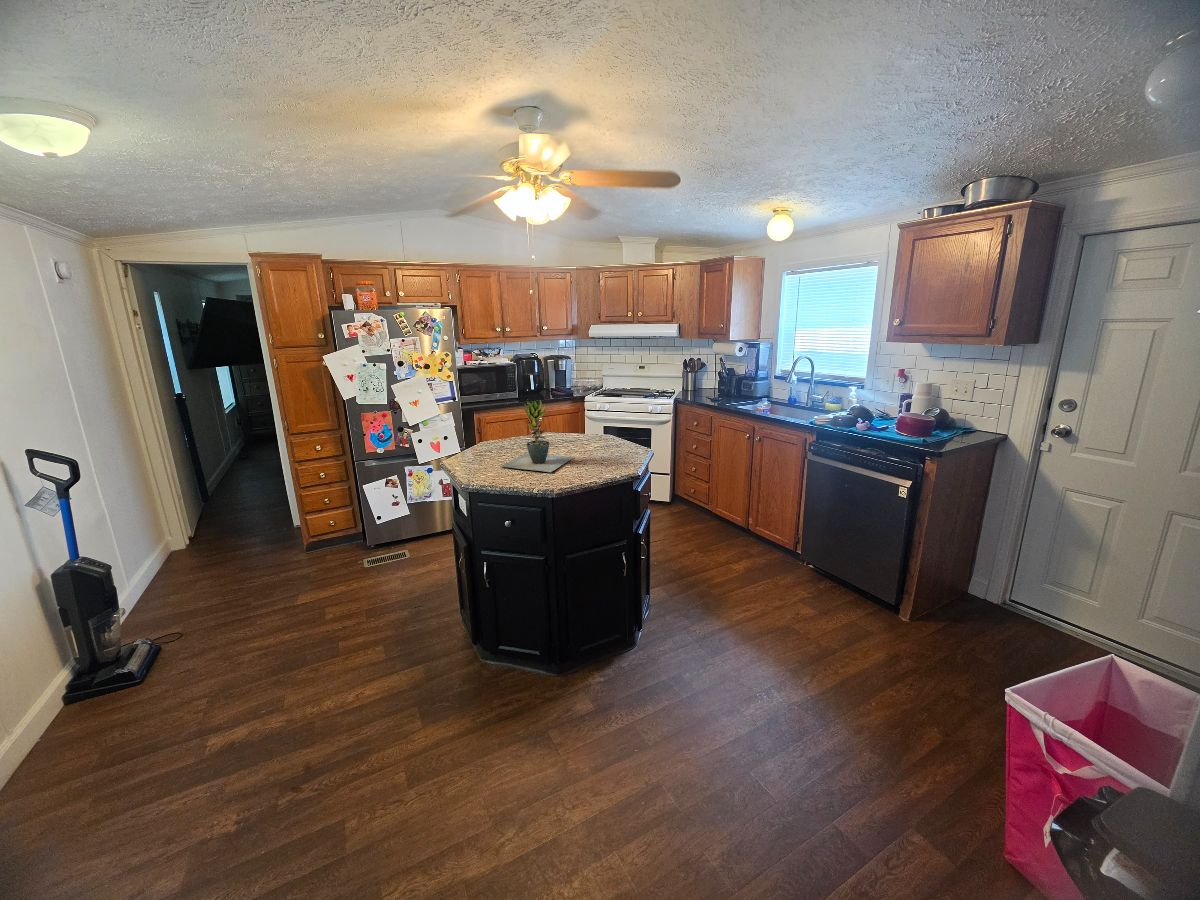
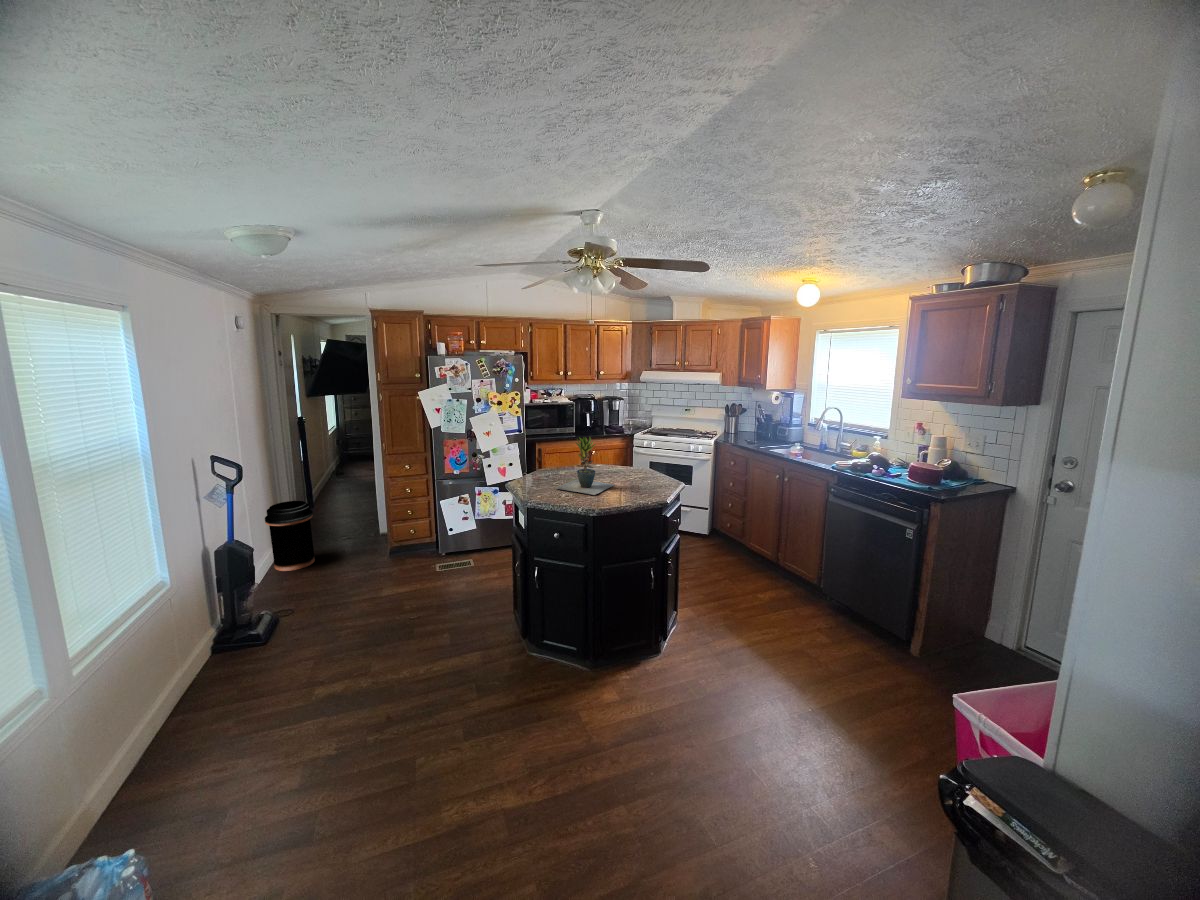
trash can: none [131,498,208,586] -> present [265,501,315,571]

